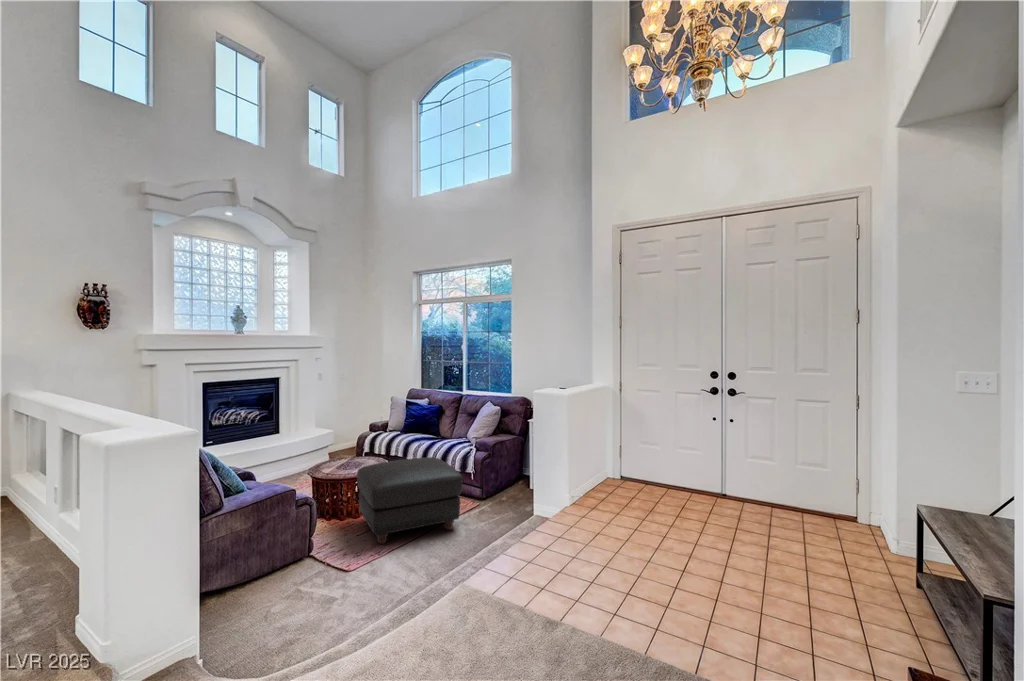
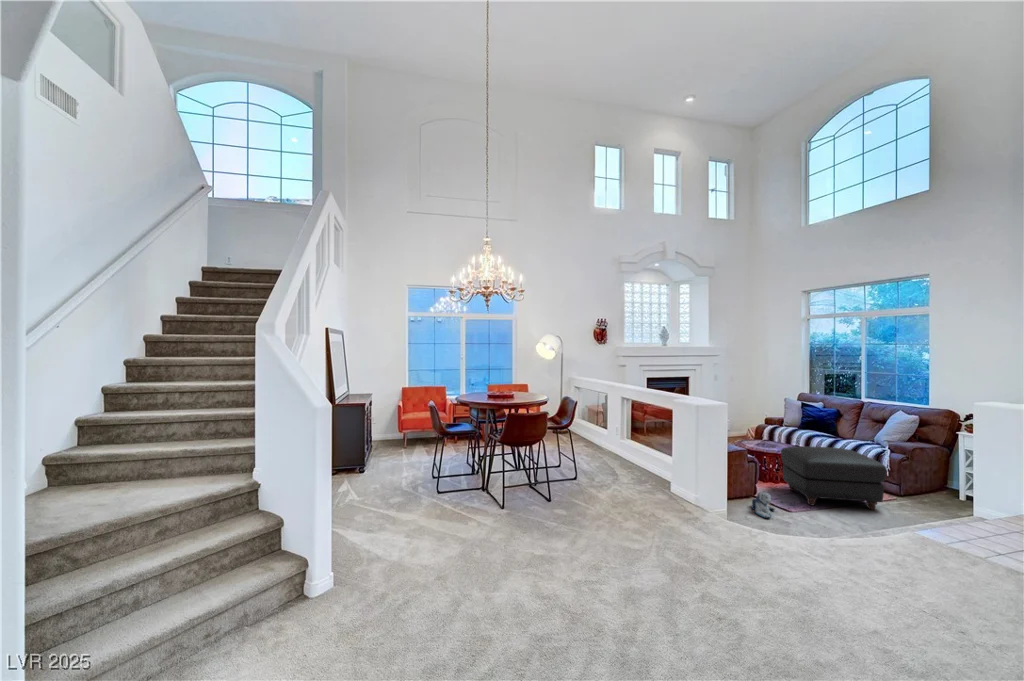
plush toy: none [291,549,325,594] -> present [752,492,775,518]

